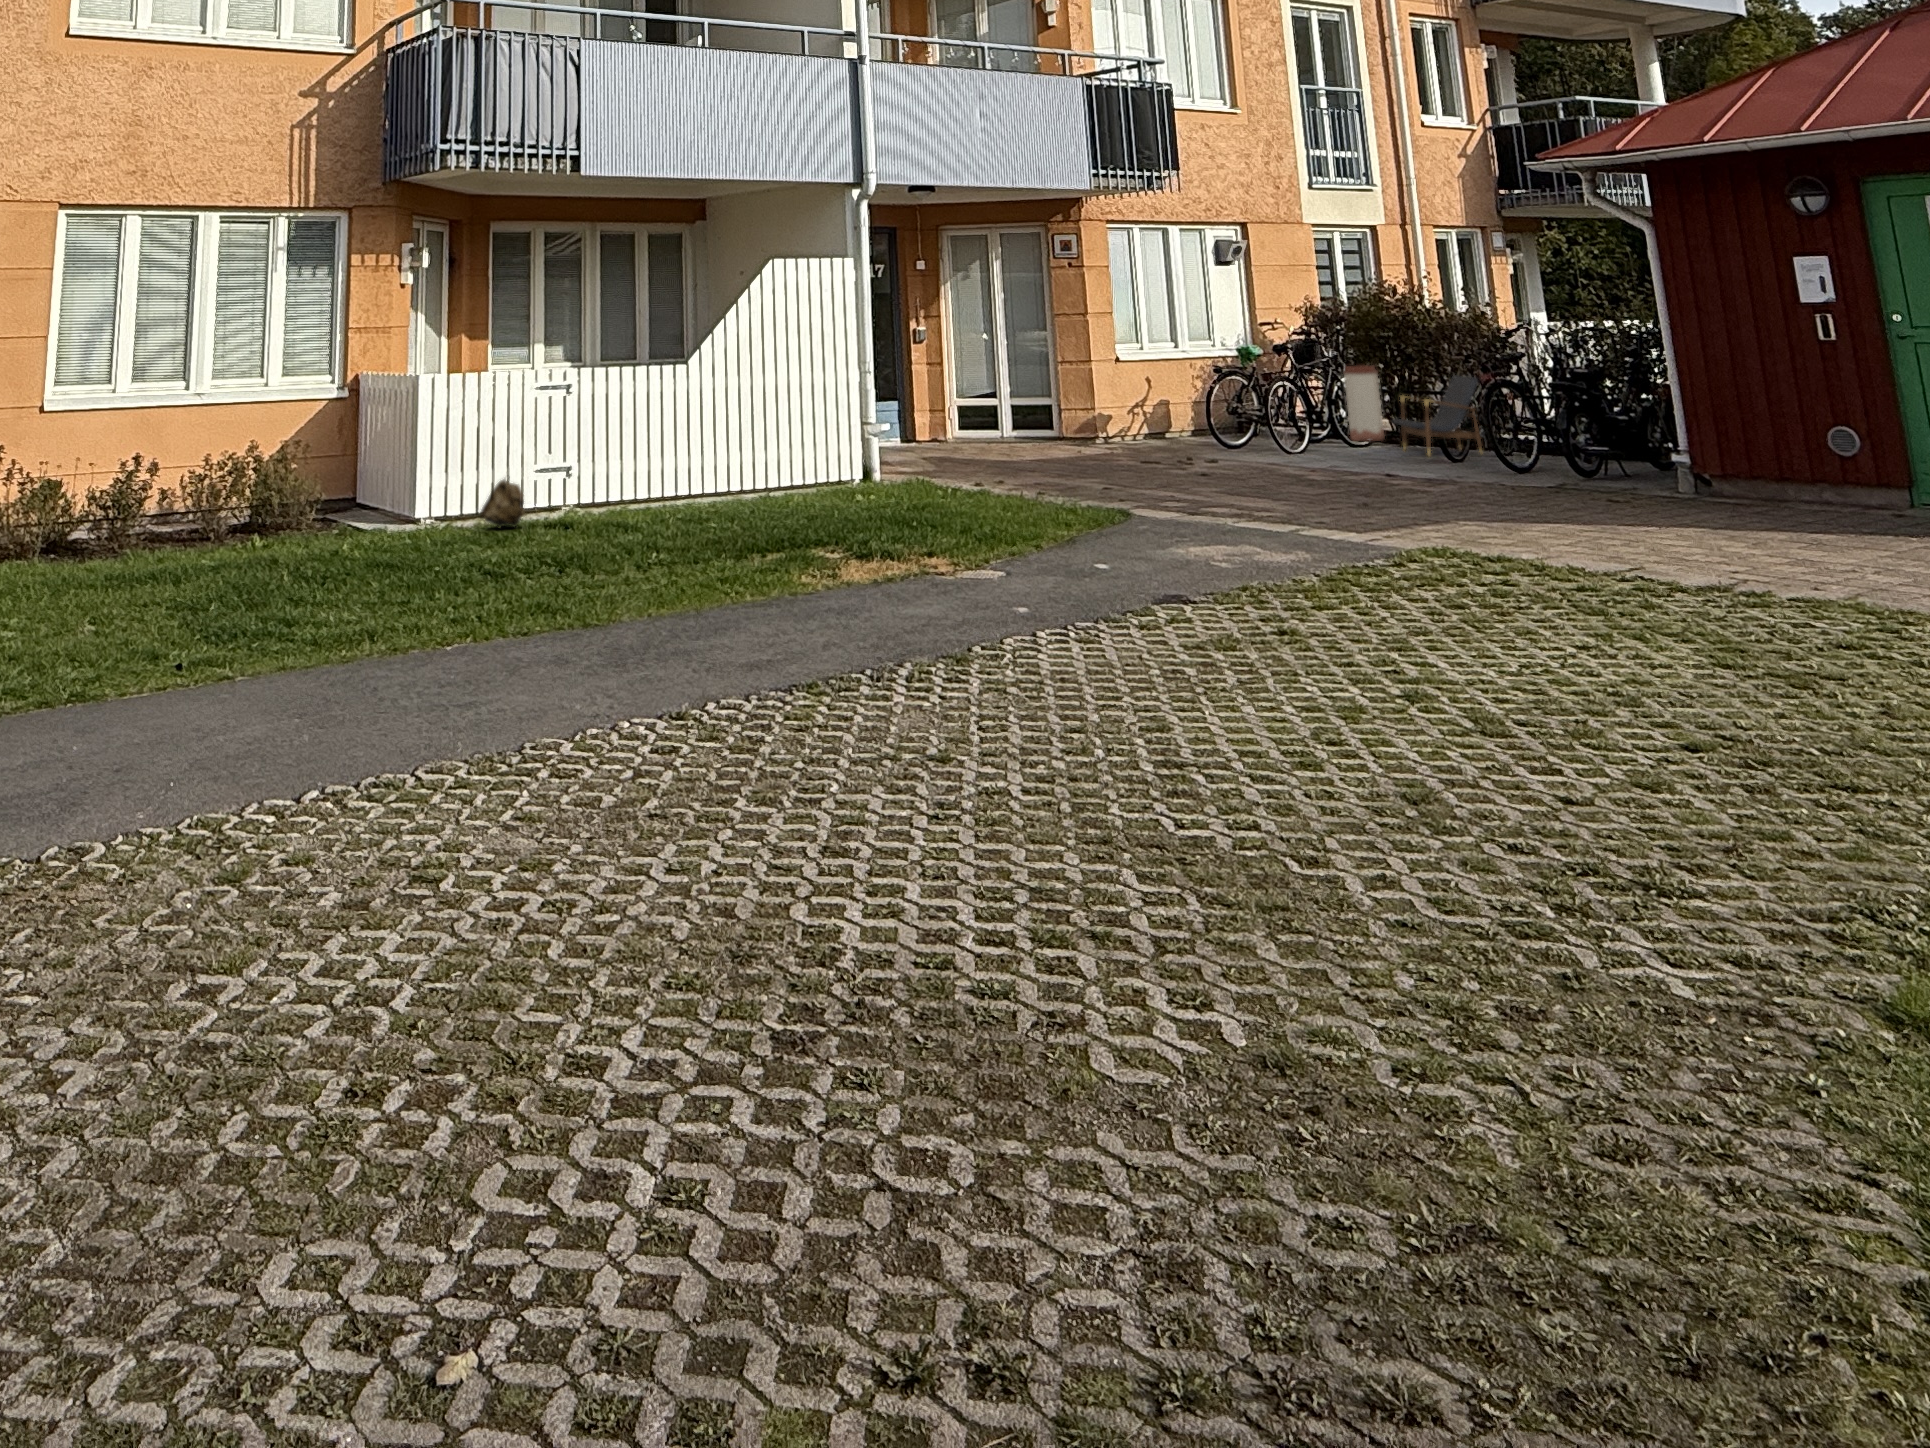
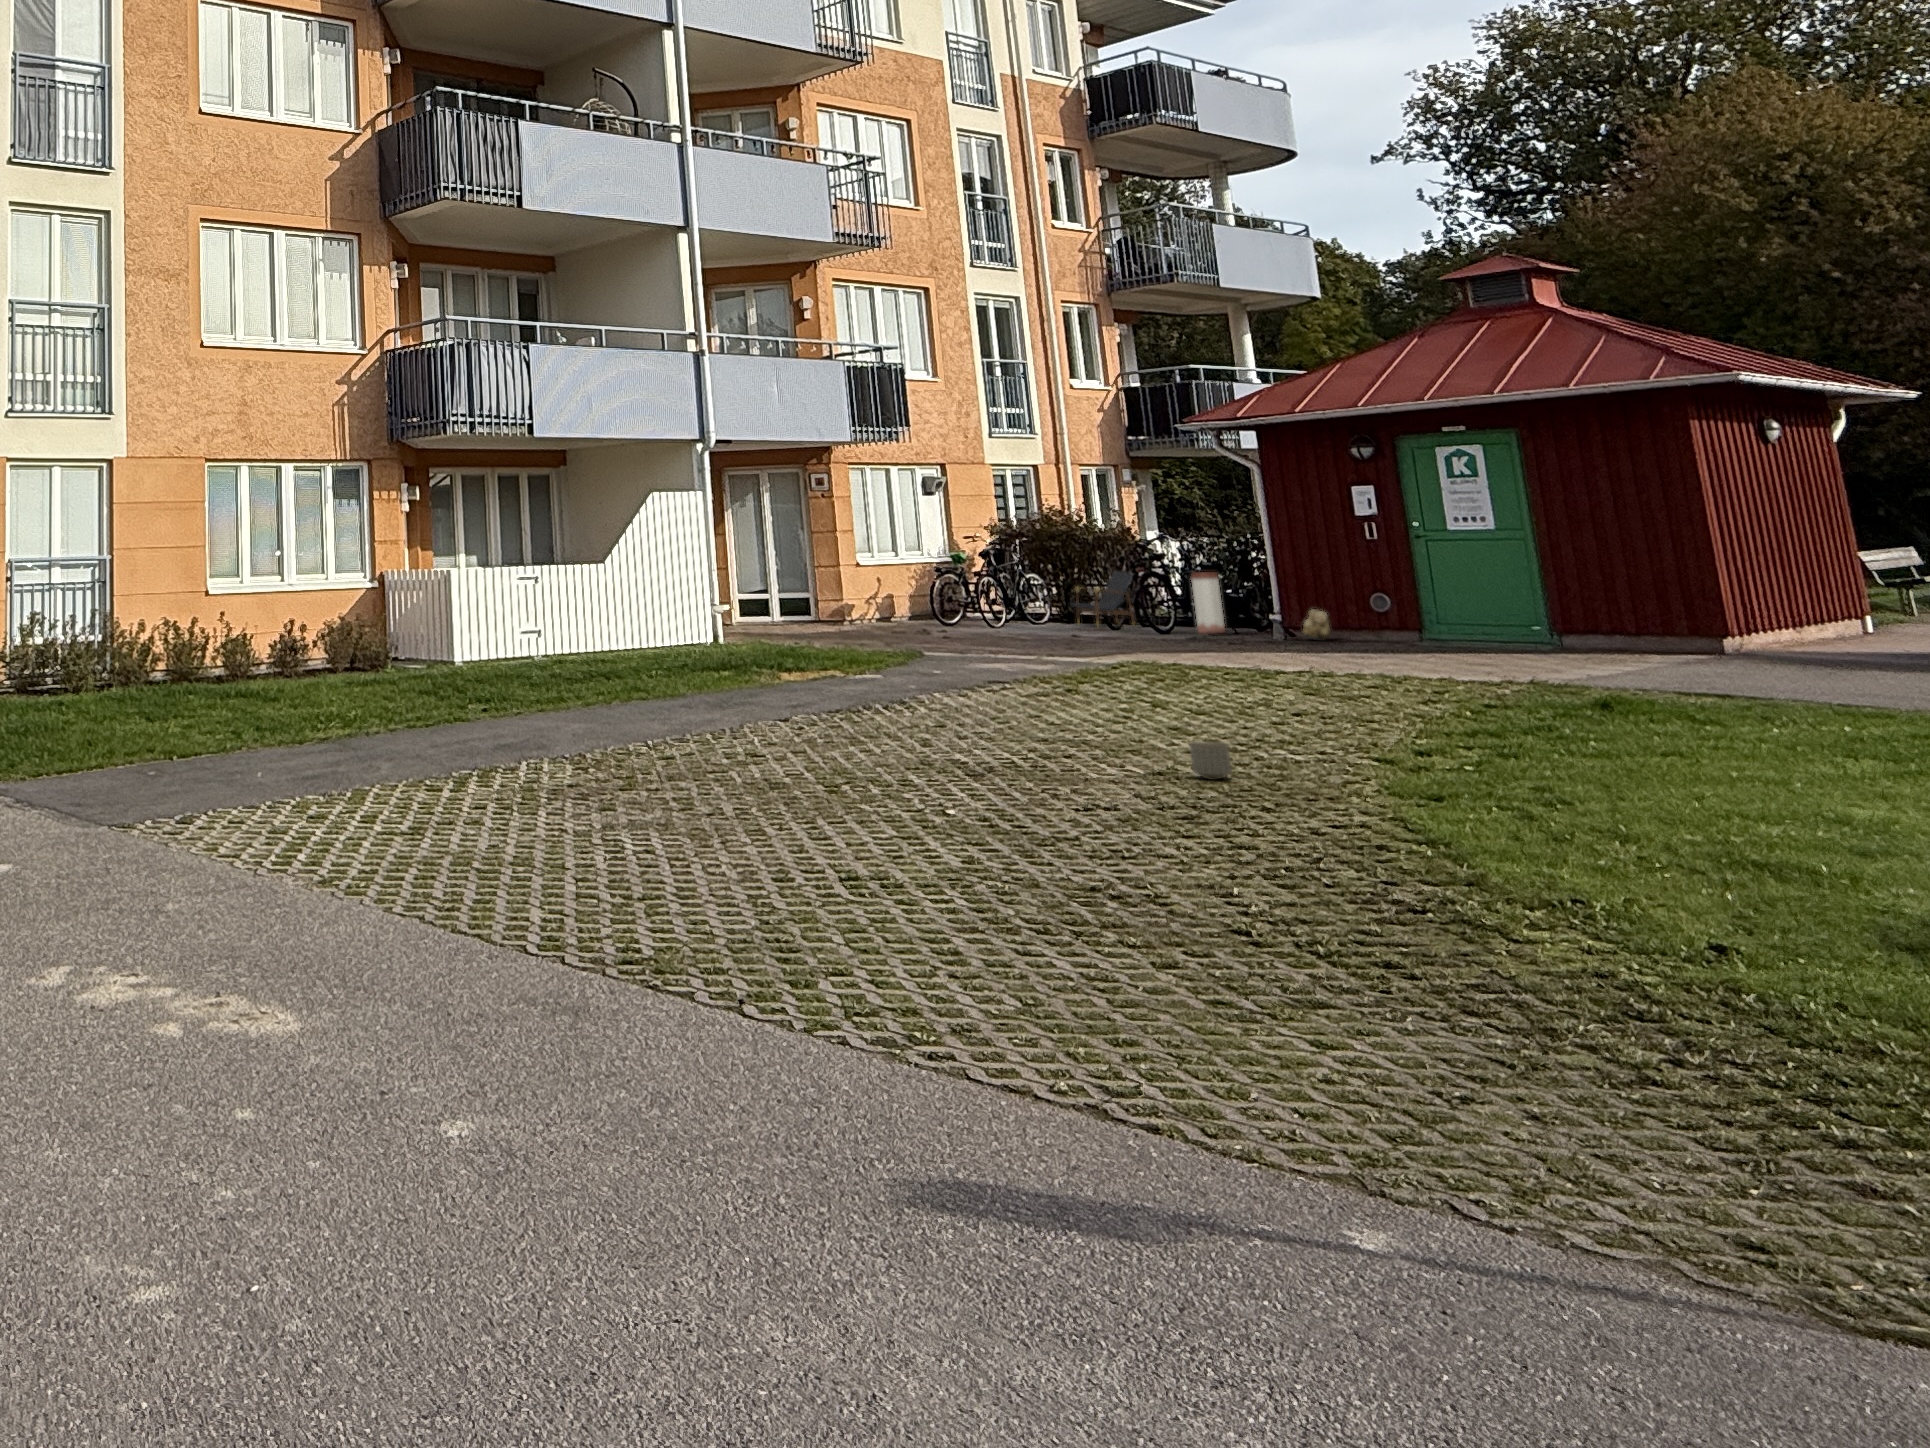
trash can: present [1344,365,1384,441] -> present [1191,572,1225,634]
backpack: present [480,477,525,528] -> present [1303,610,1331,640]
planter: none [1374,1016,1499,1163] -> present [1189,741,1232,780]

